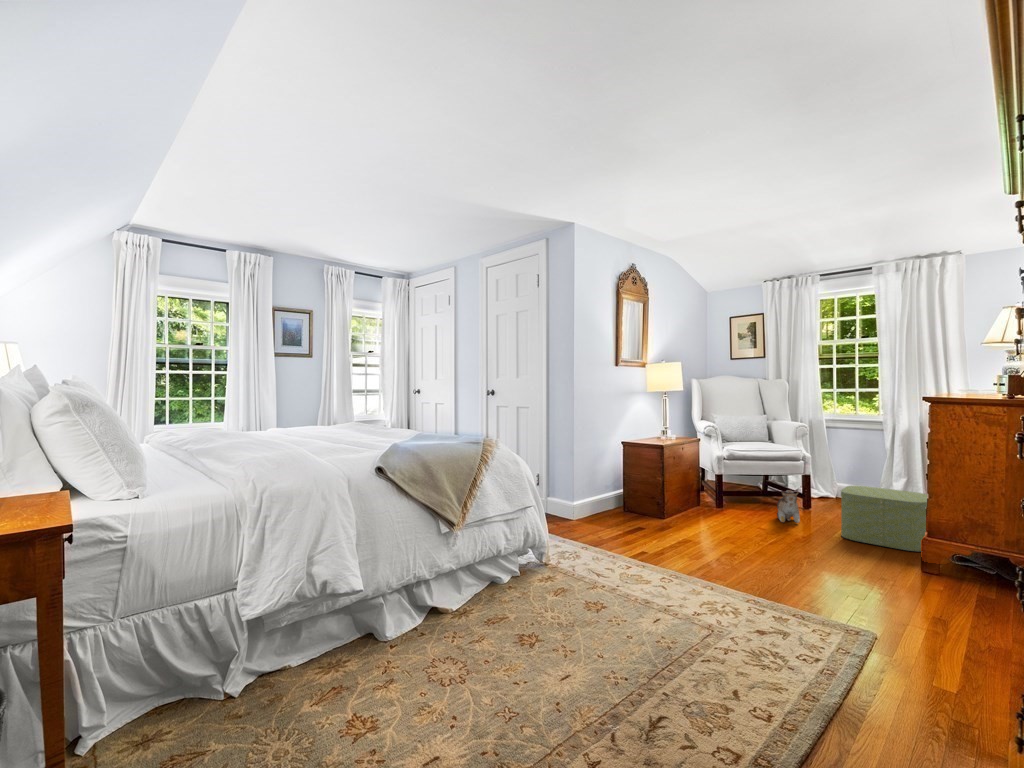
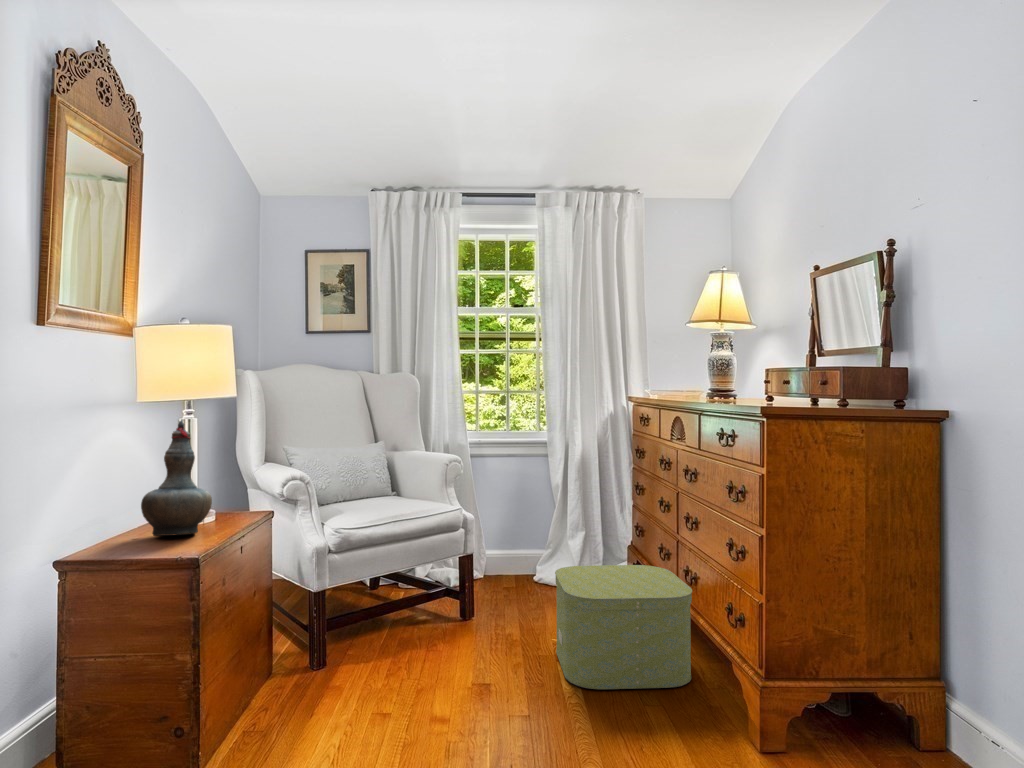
decorative vase: none [648,399,672,441] -> present [141,420,212,536]
plush toy: present [777,490,800,523] -> none [438,604,491,674]

